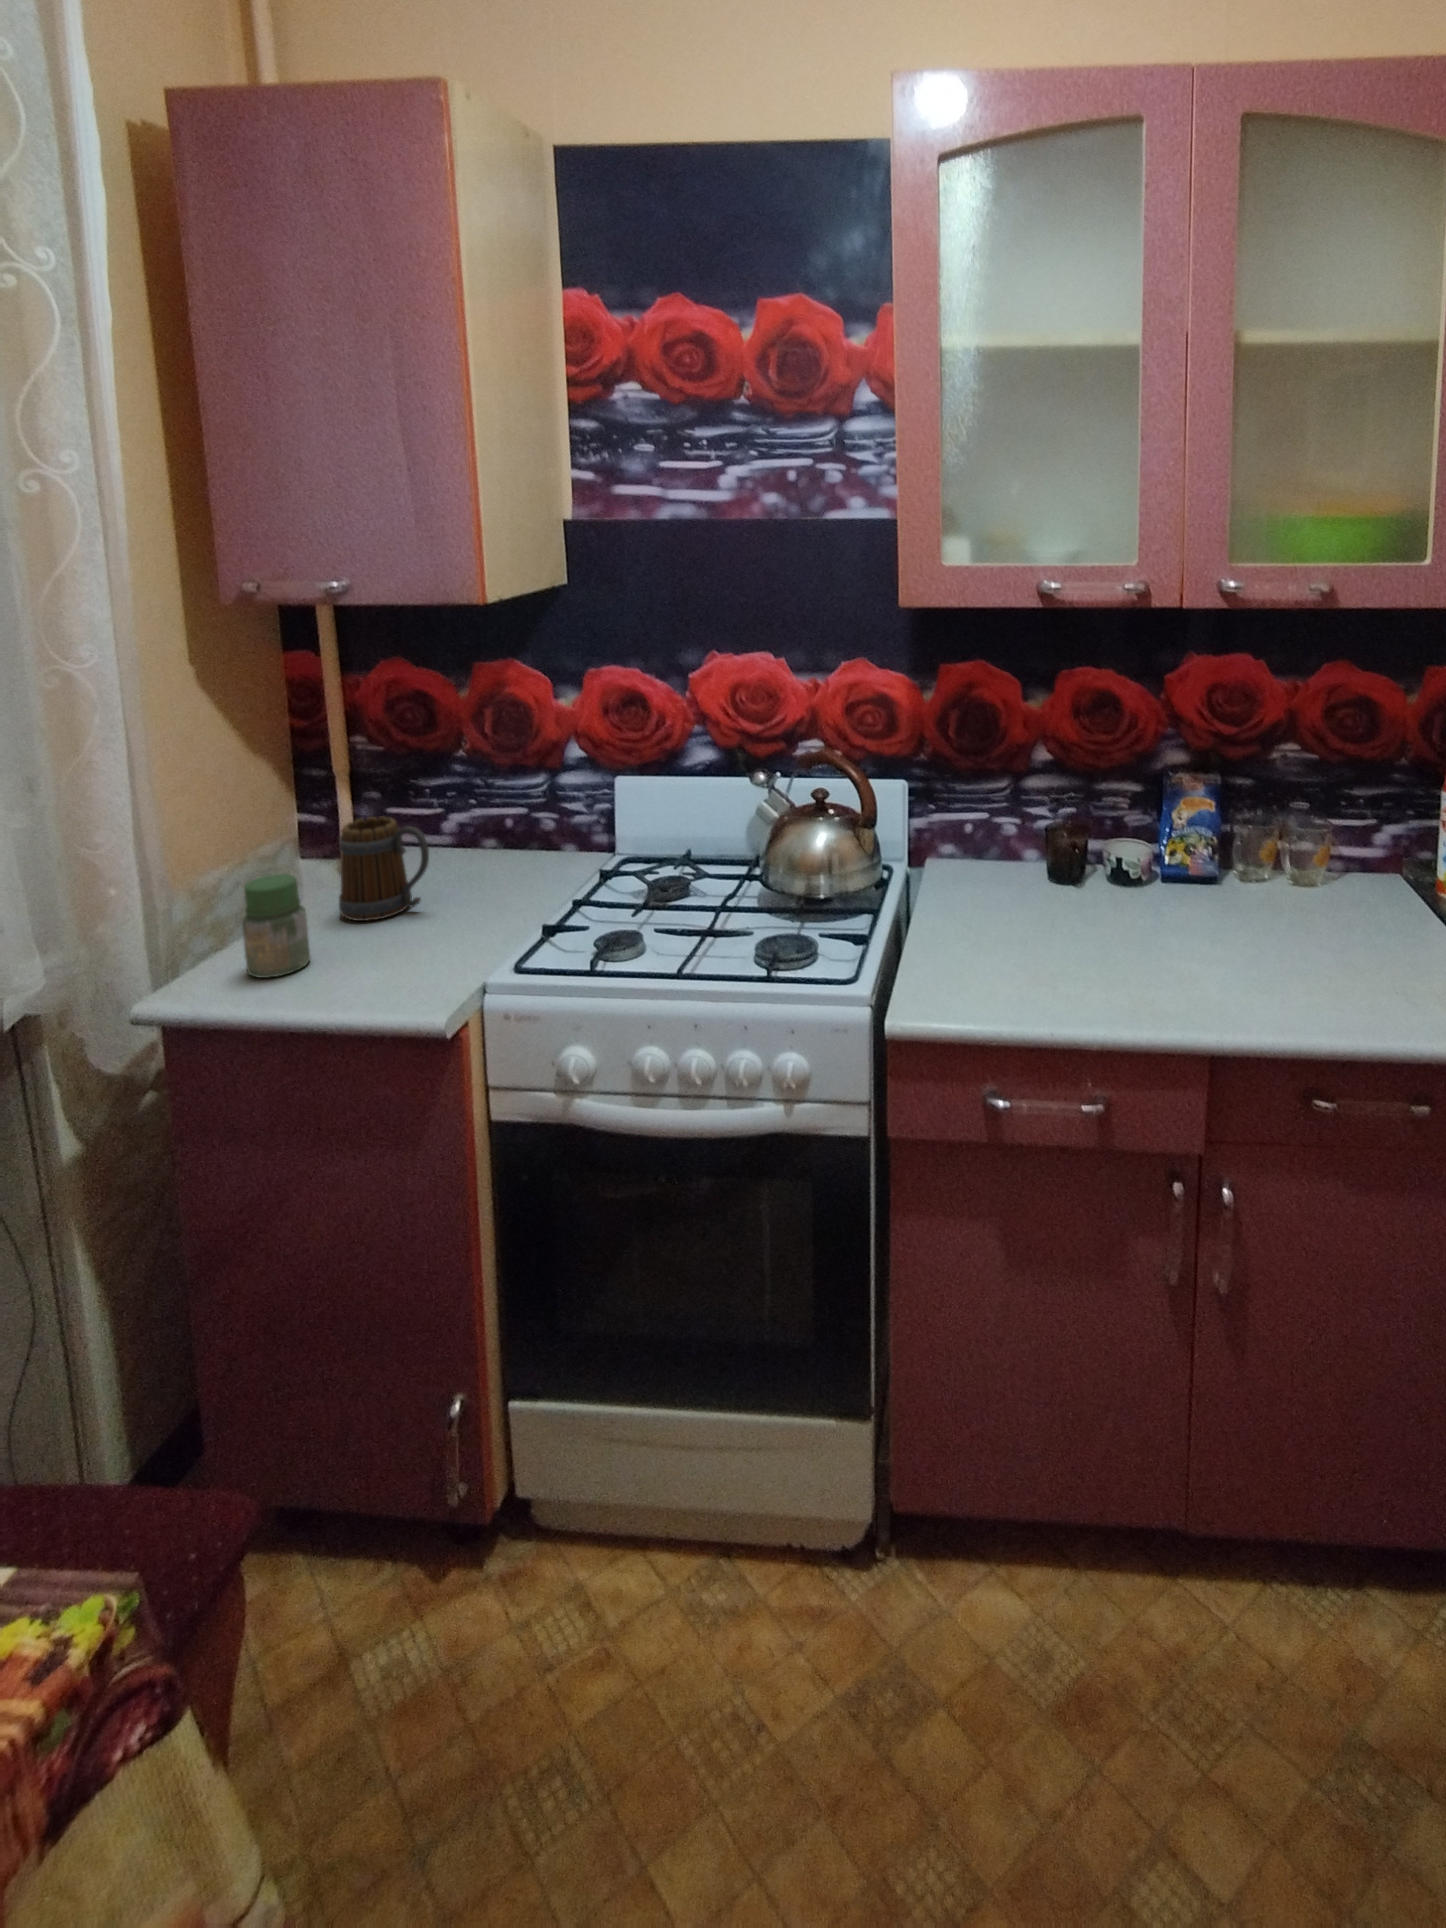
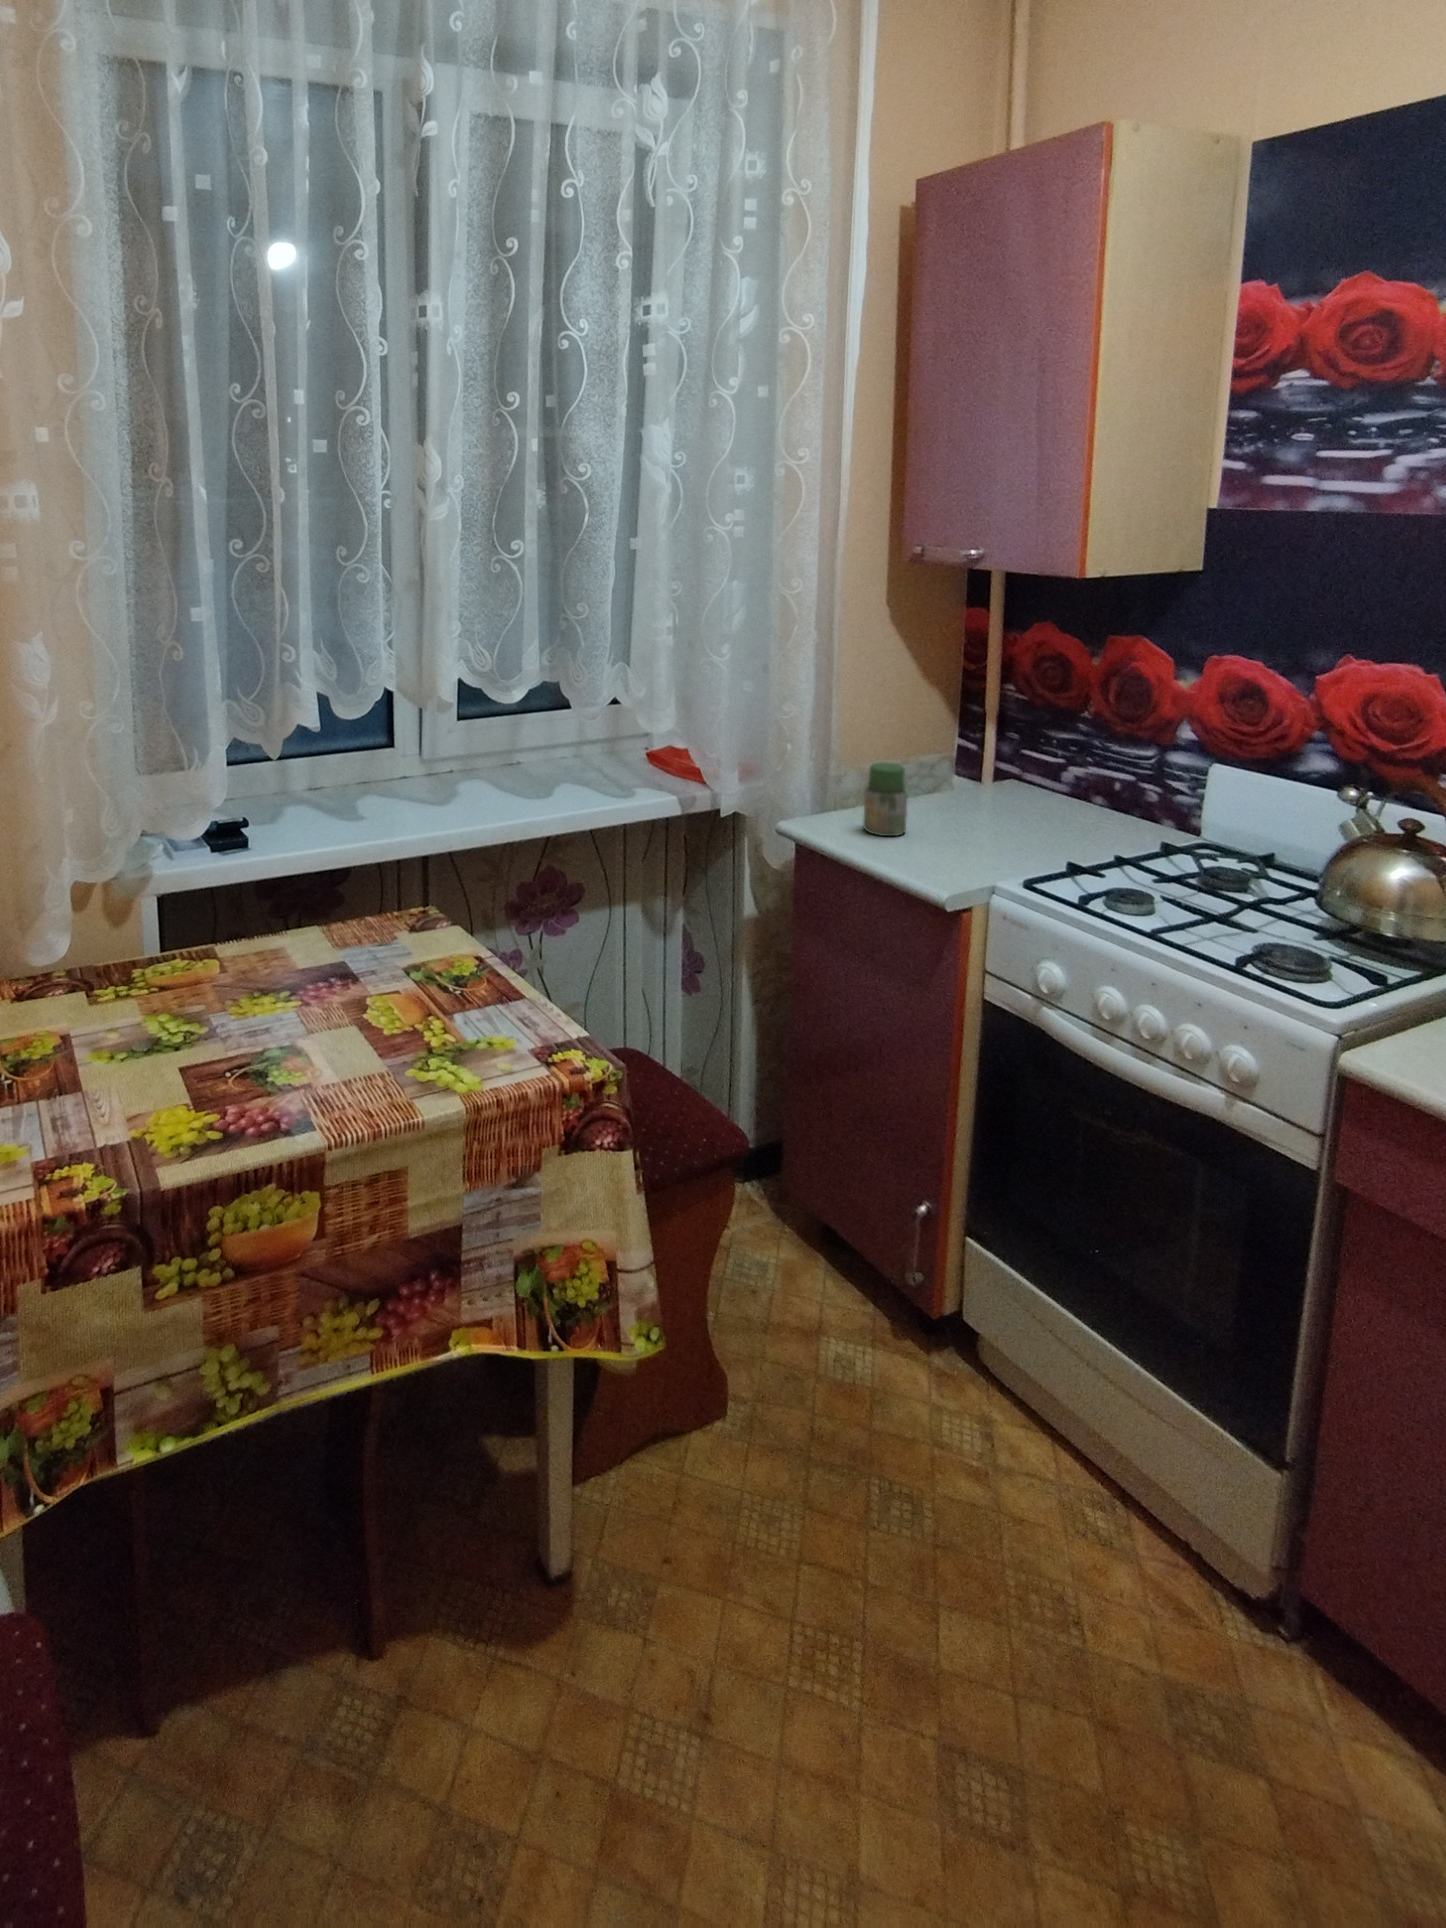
mug: present [339,817,429,921] -> none [945,744,1015,825]

